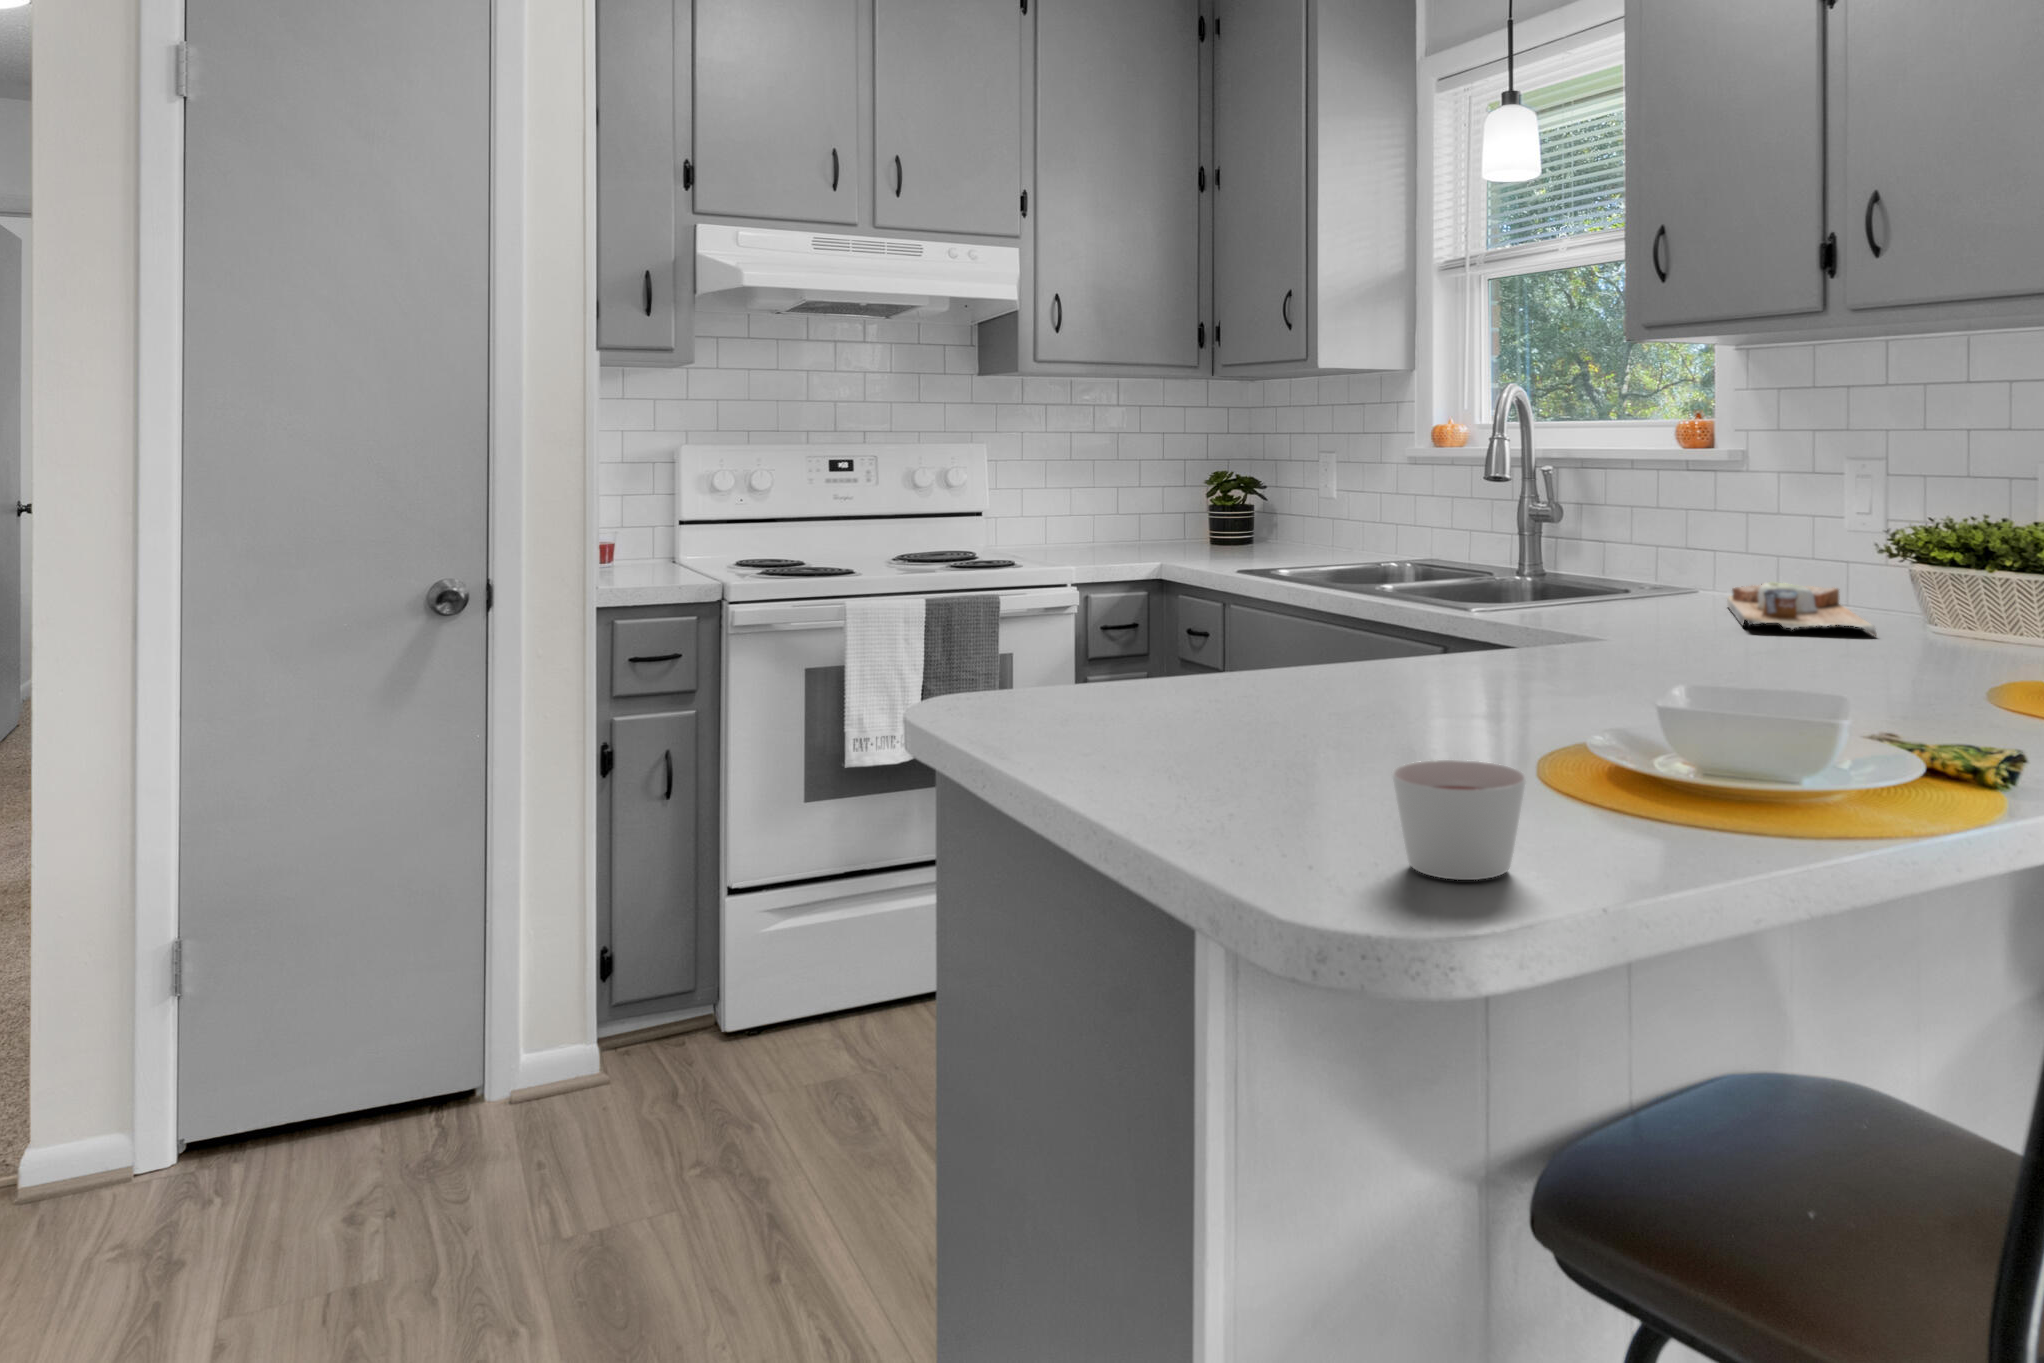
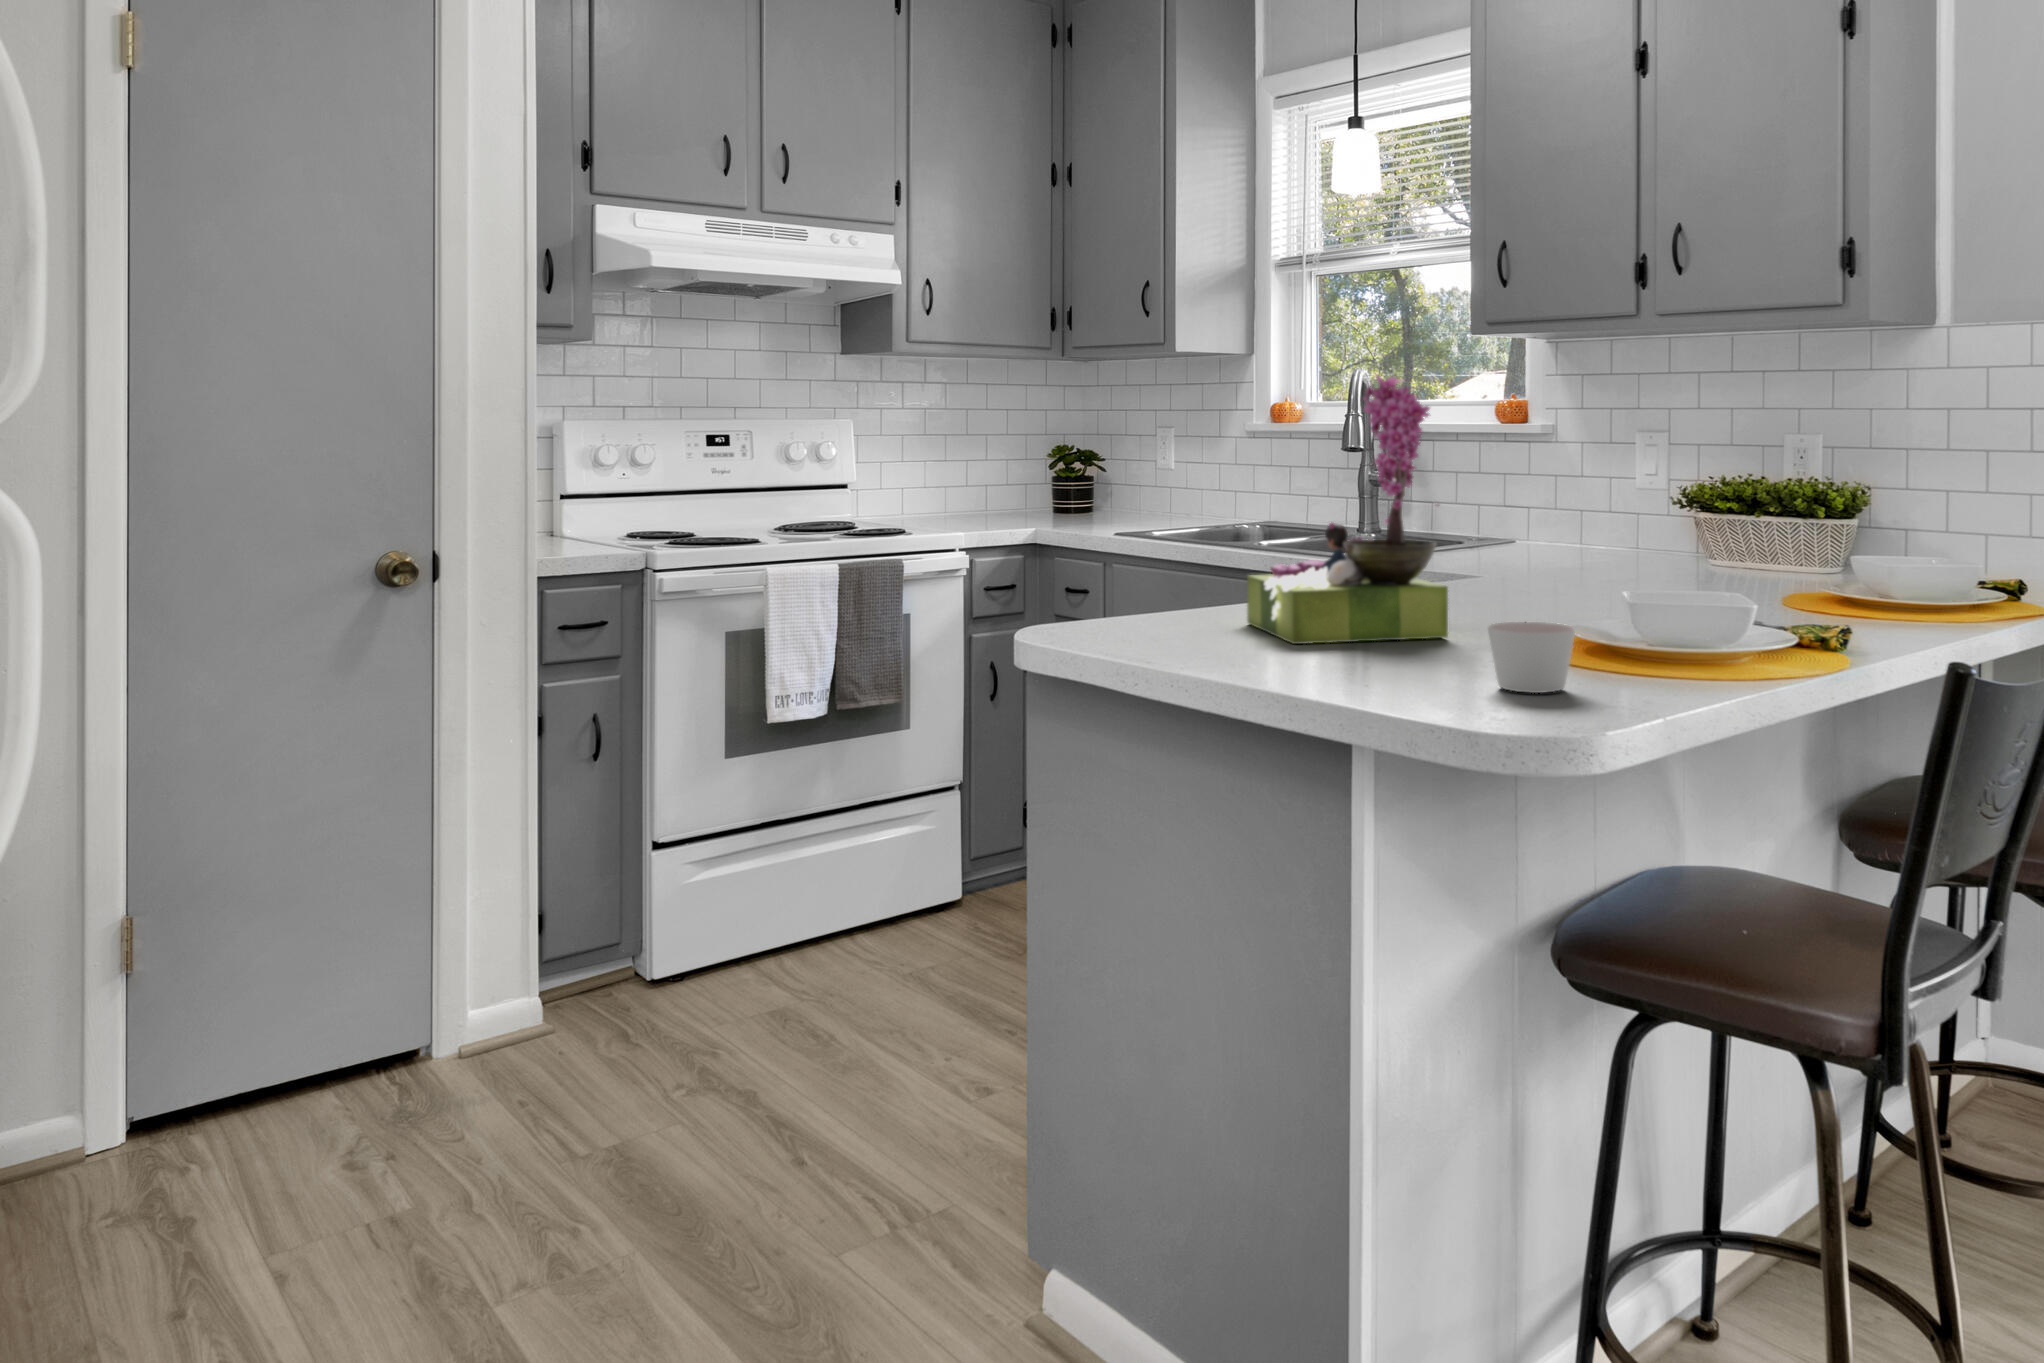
flower arrangement: none [1203,386,1458,753] -> present [1247,375,1448,644]
cutting board: present [1727,582,1877,636] -> none [1551,532,1680,571]

